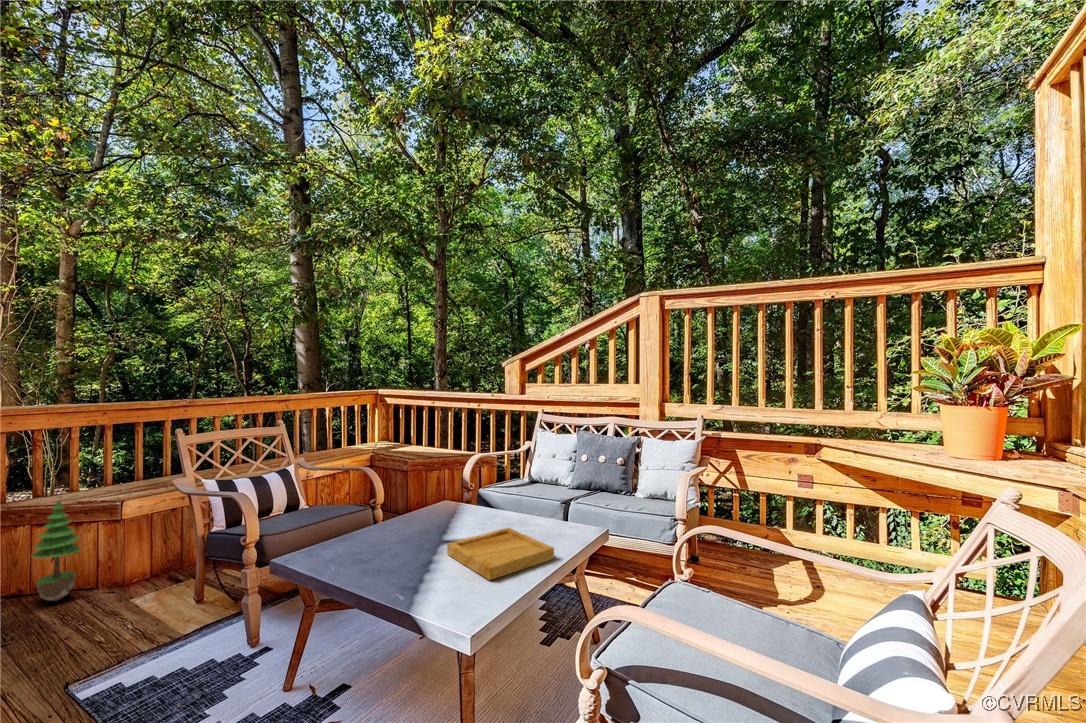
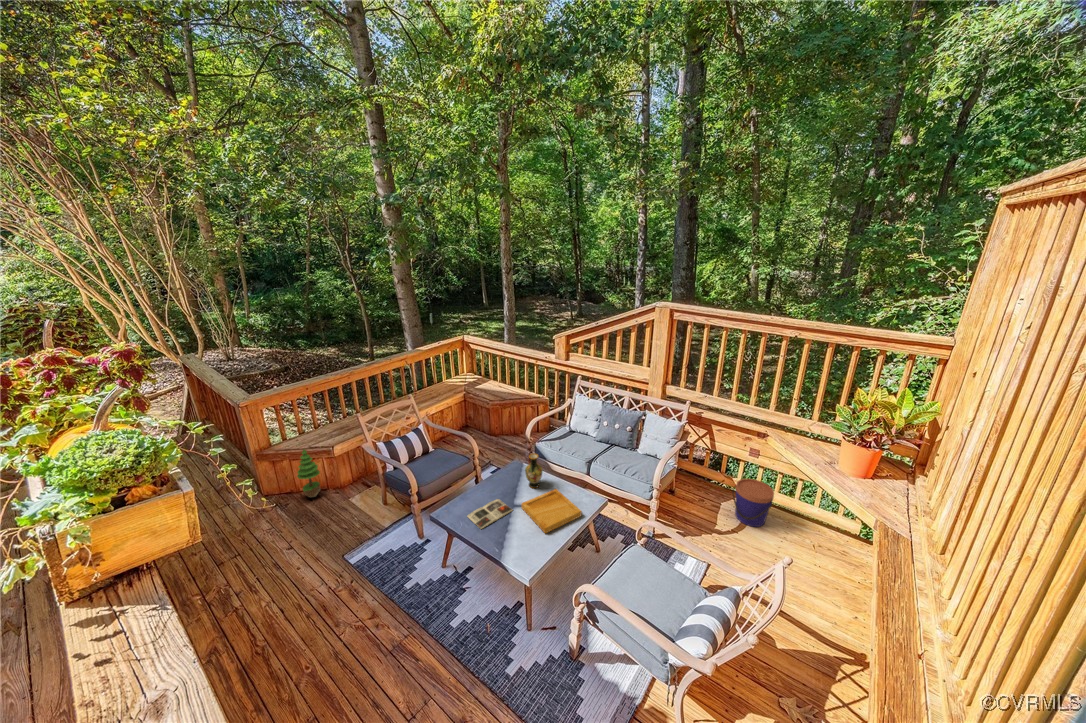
vase: none [456,472,485,533] -> present [525,453,543,488]
bucket: none [785,526,850,599] -> present [733,479,774,527]
magazine: none [343,546,432,581] -> present [467,499,513,529]

